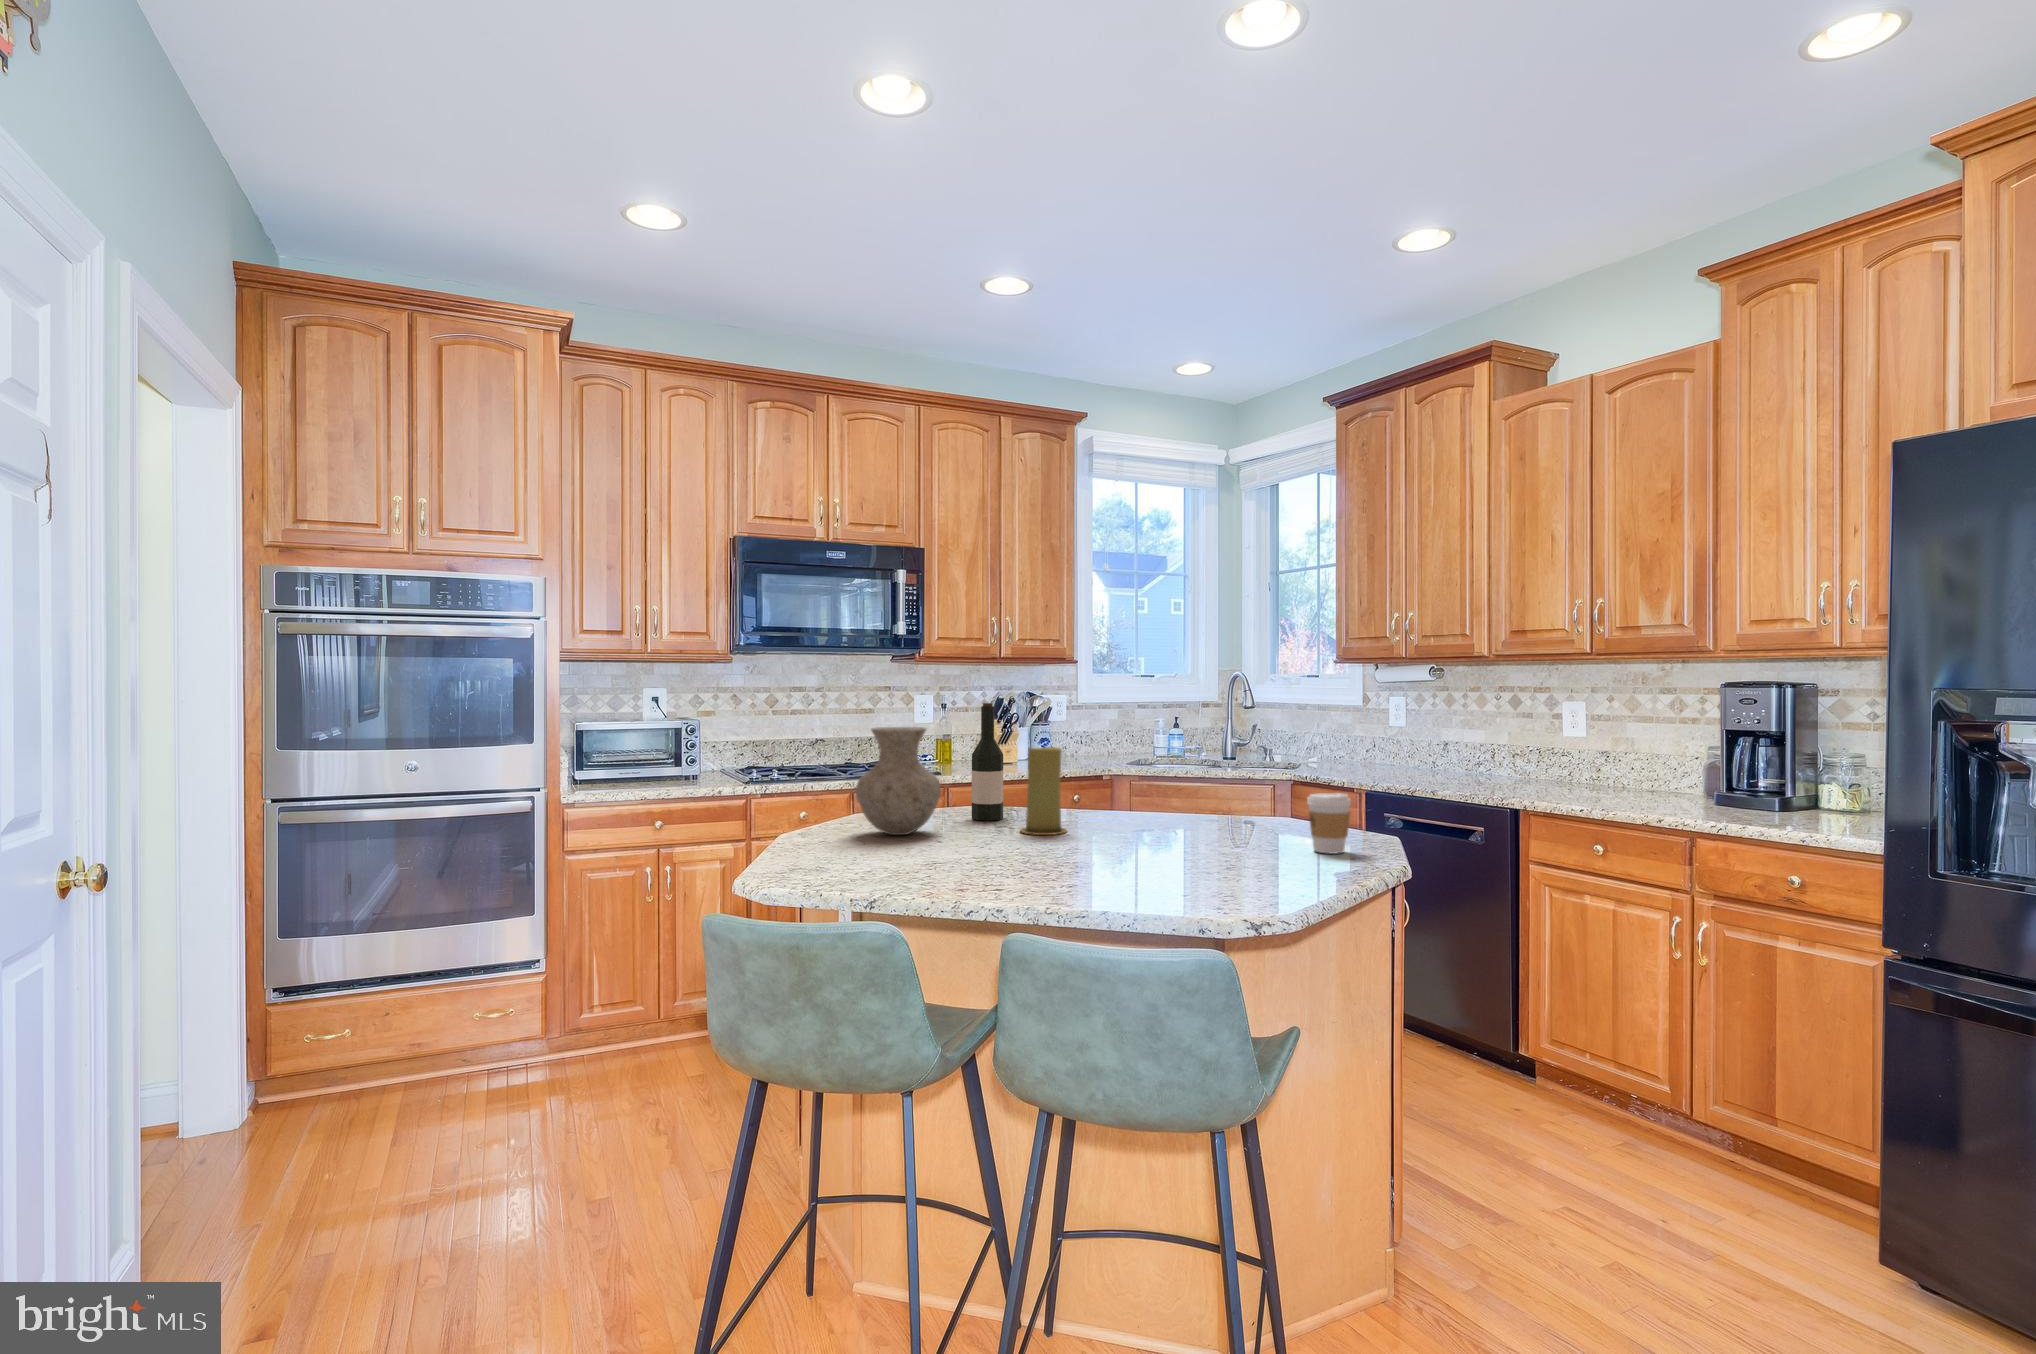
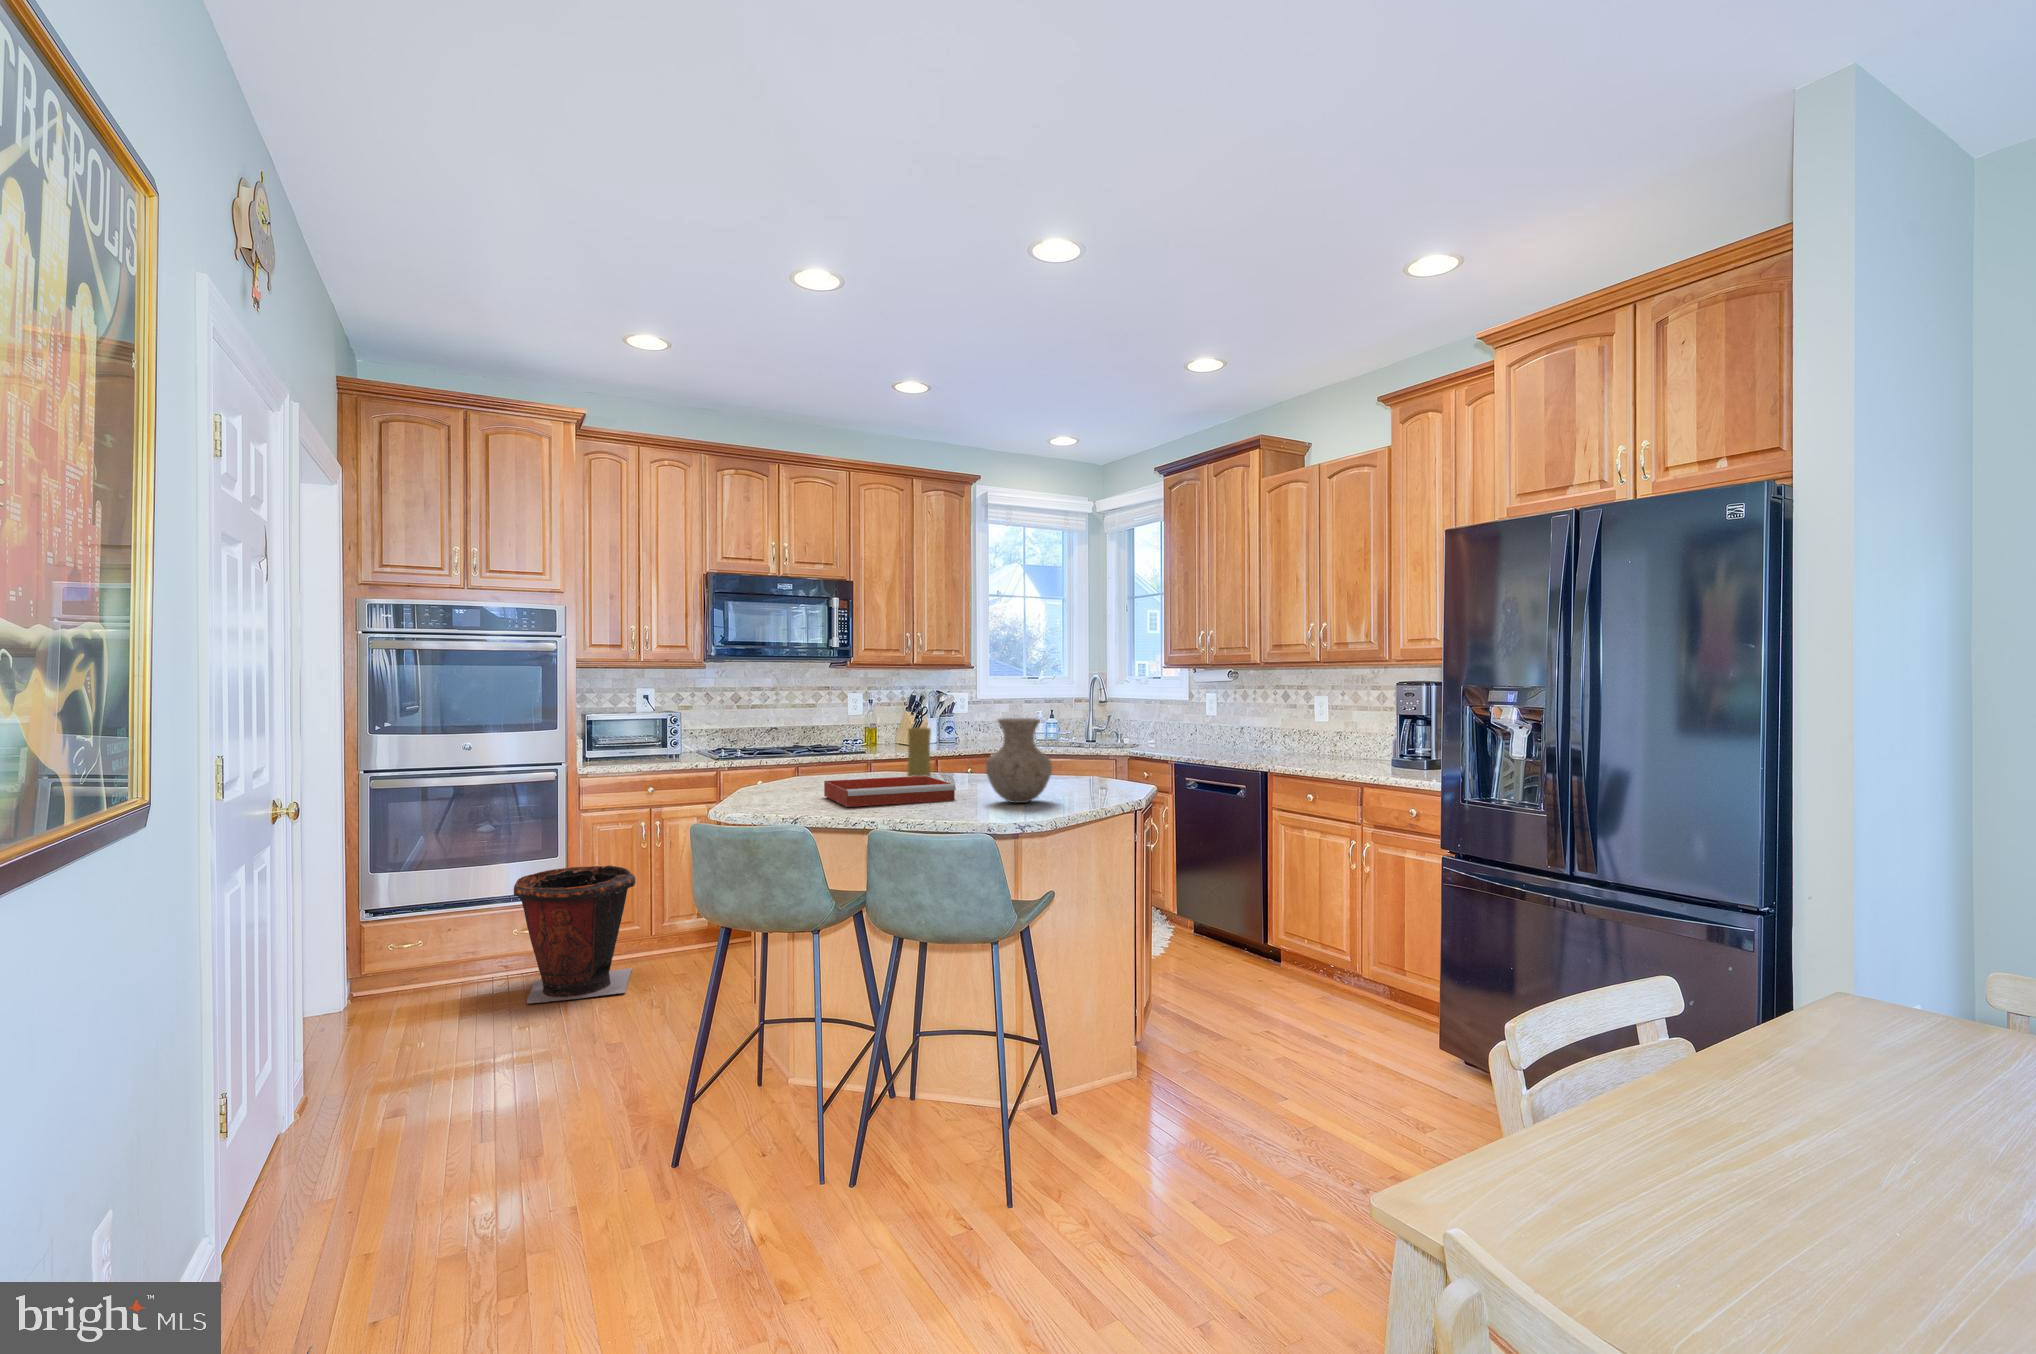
wine bottle: present [972,703,1003,821] -> none [874,698,896,778]
vase: present [856,727,941,835] -> present [986,718,1052,803]
coffee cup: present [1307,793,1351,854] -> none [1080,754,1106,792]
tray: none [909,823,1121,880] -> present [824,776,956,807]
trash can: none [467,927,635,1131] -> present [514,866,636,1004]

